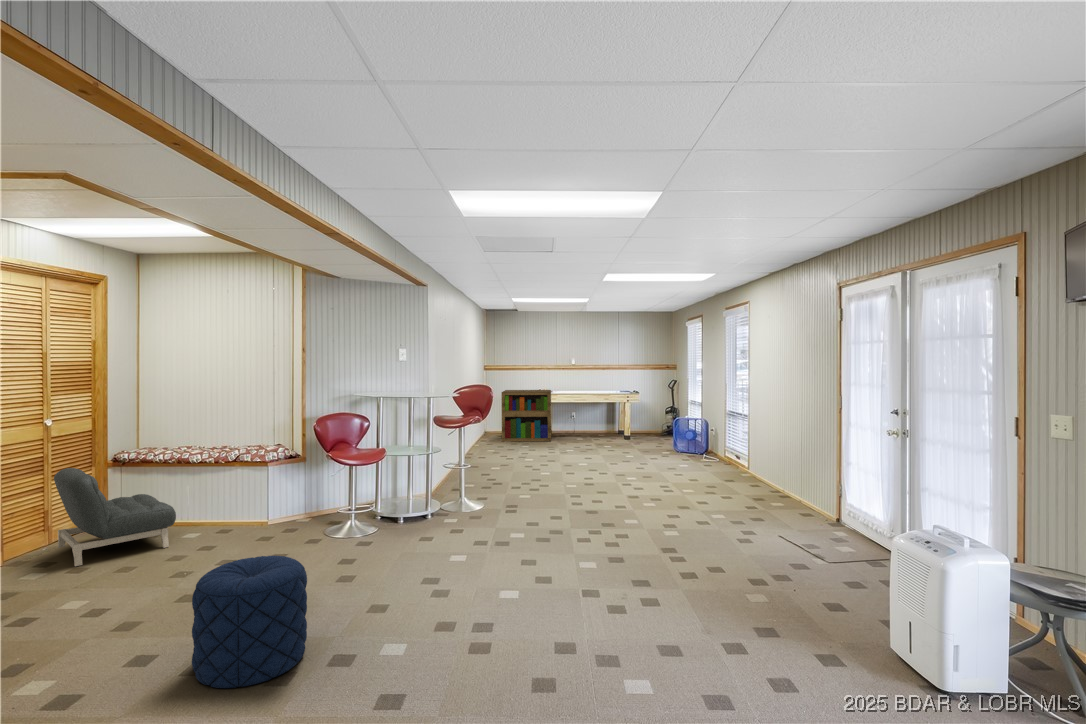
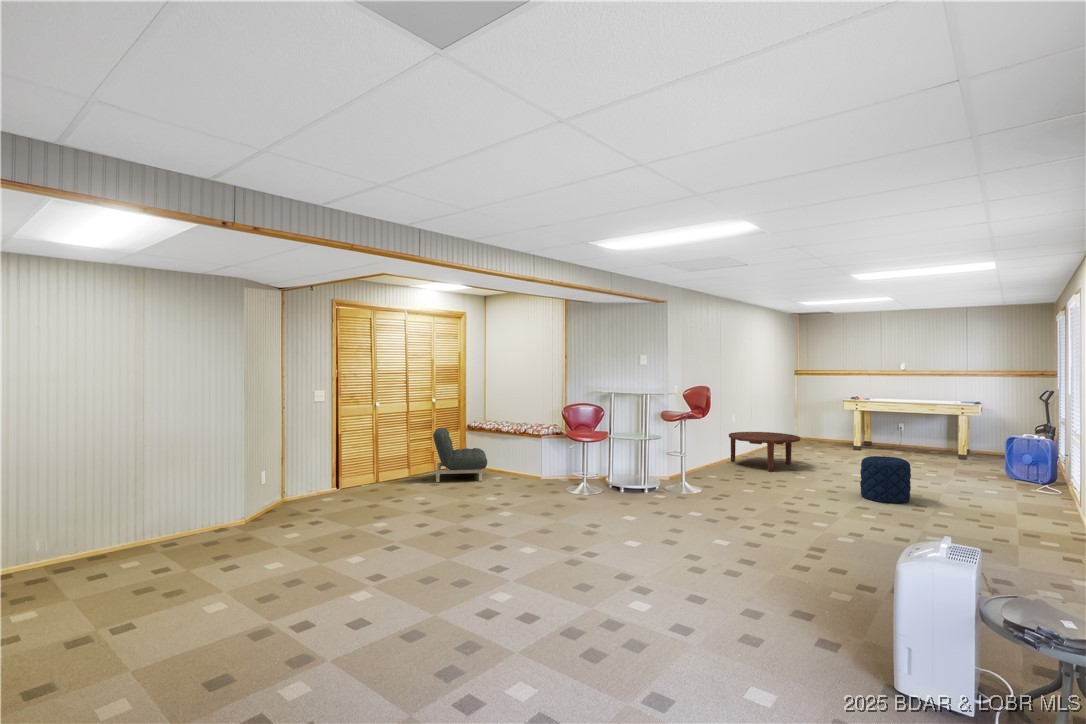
bookshelf: present [501,390,551,441] -> none [801,395,867,451]
coffee table: none [465,430,537,471] -> present [729,432,800,472]
pouf: present [192,556,307,688] -> present [860,456,911,503]

